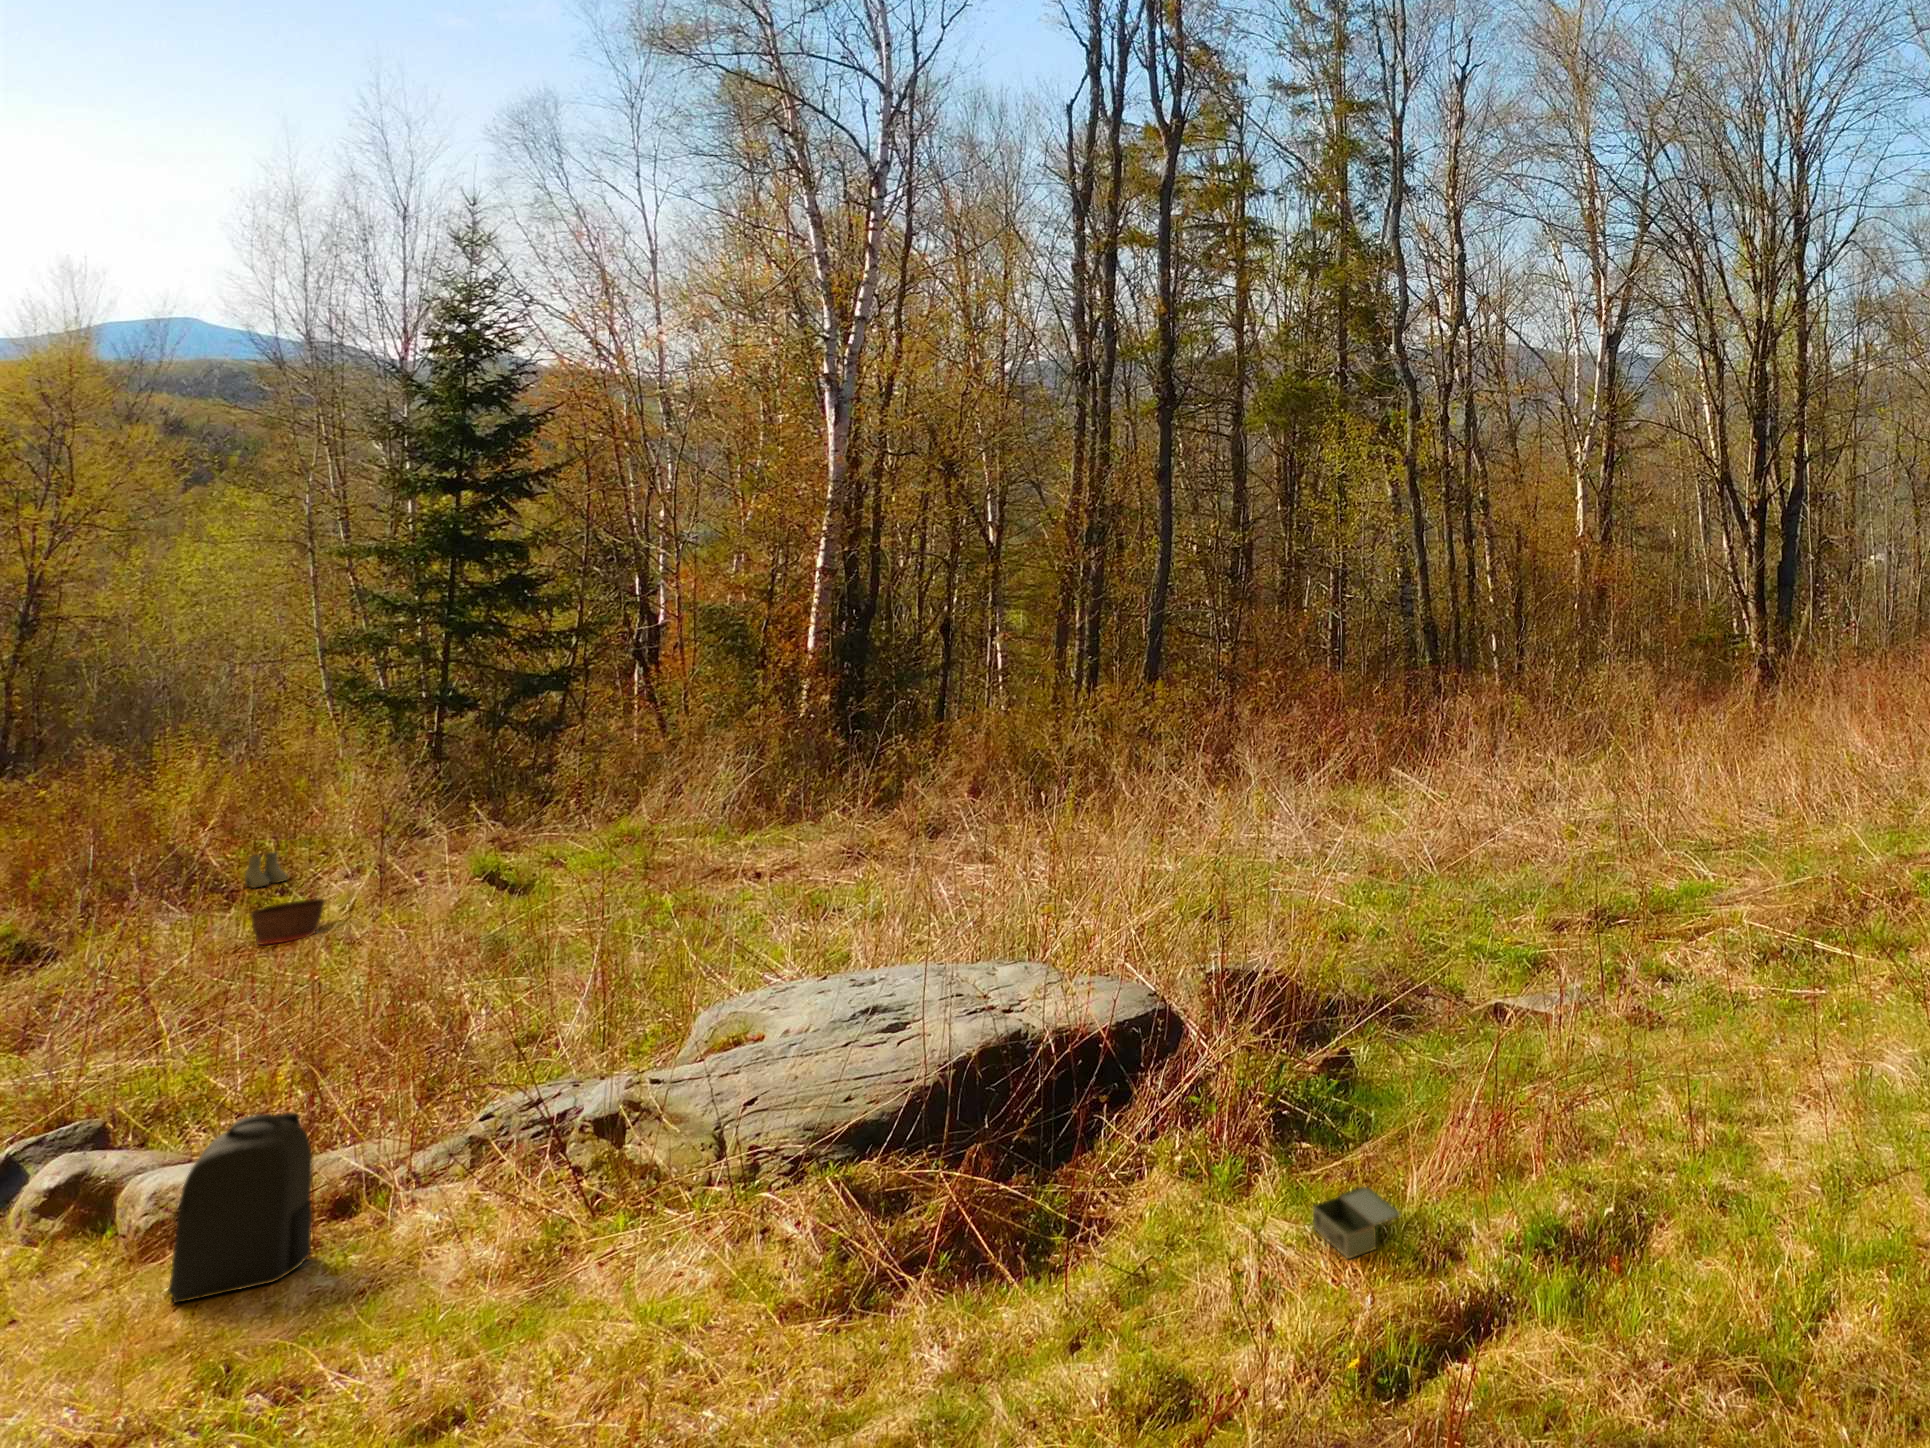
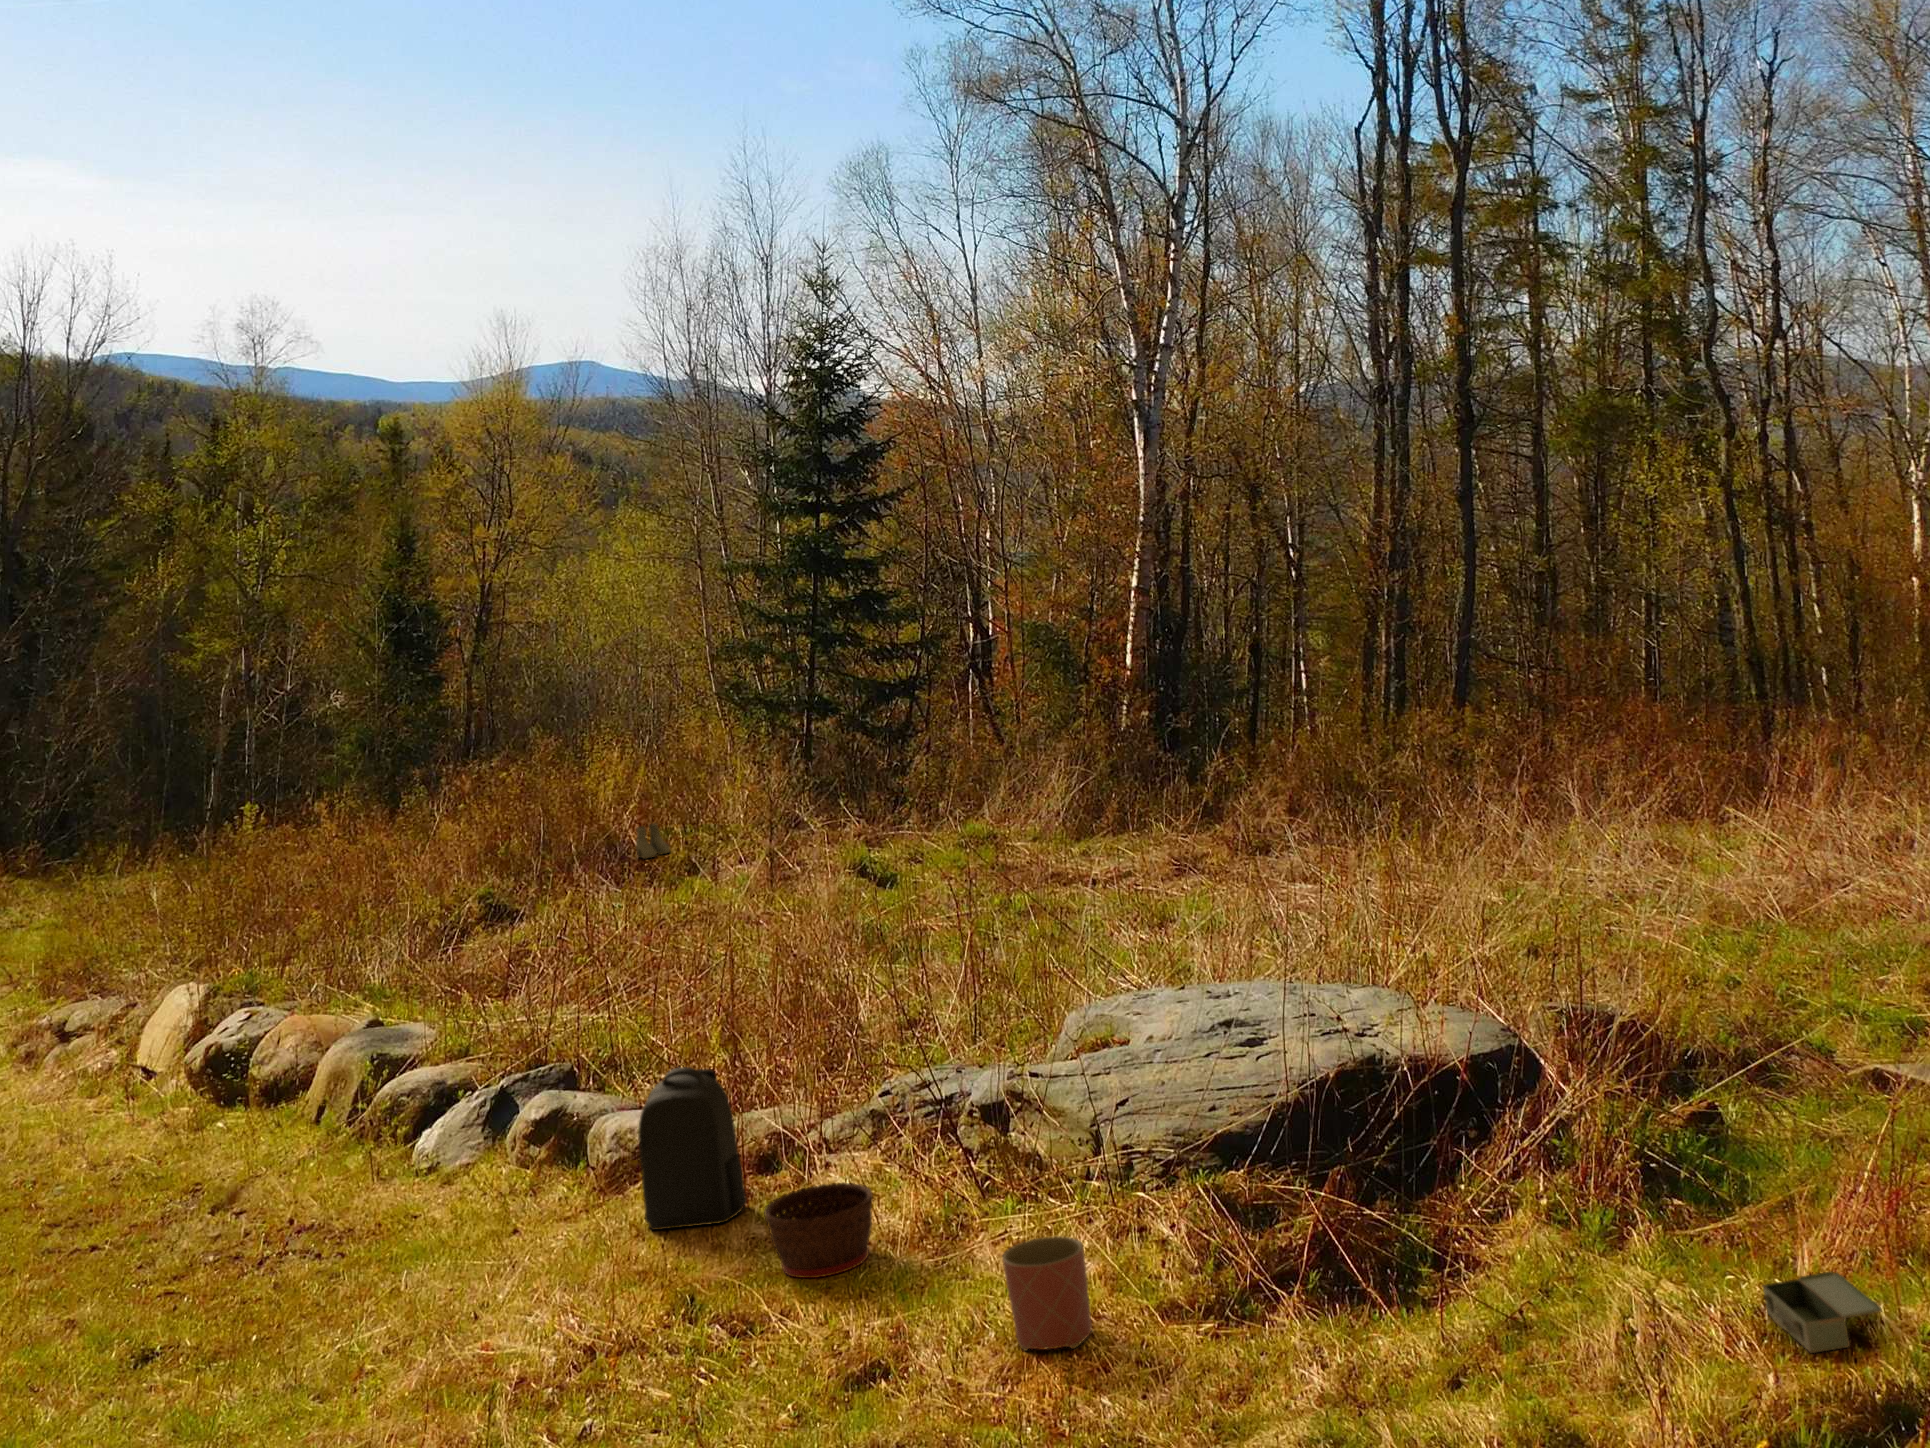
basket: present [251,899,325,945] -> present [764,1183,873,1278]
planter: none [617,1250,708,1378] -> present [1002,1236,1092,1351]

